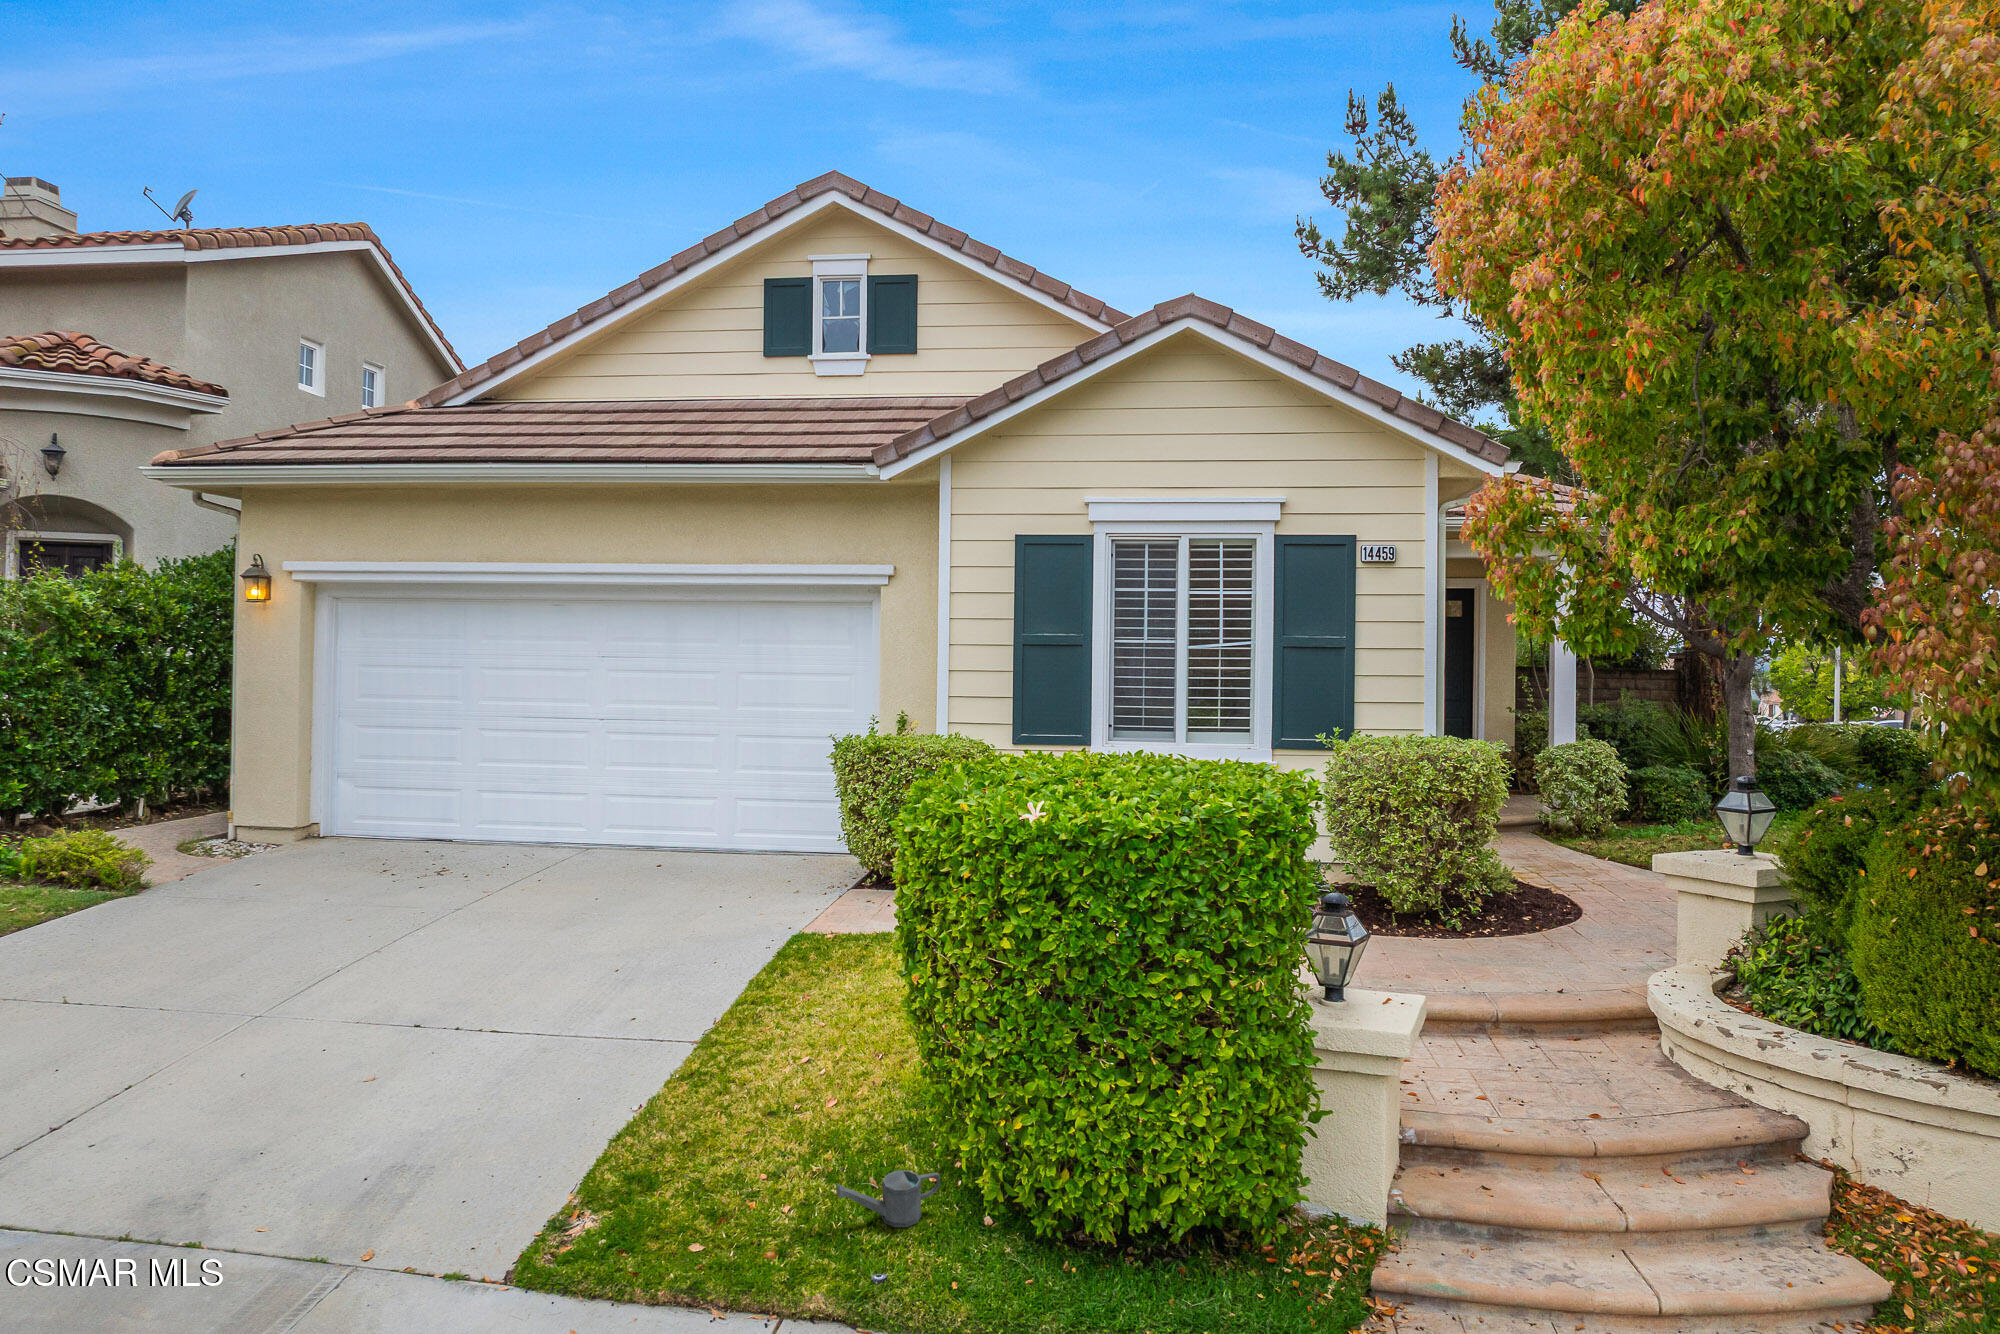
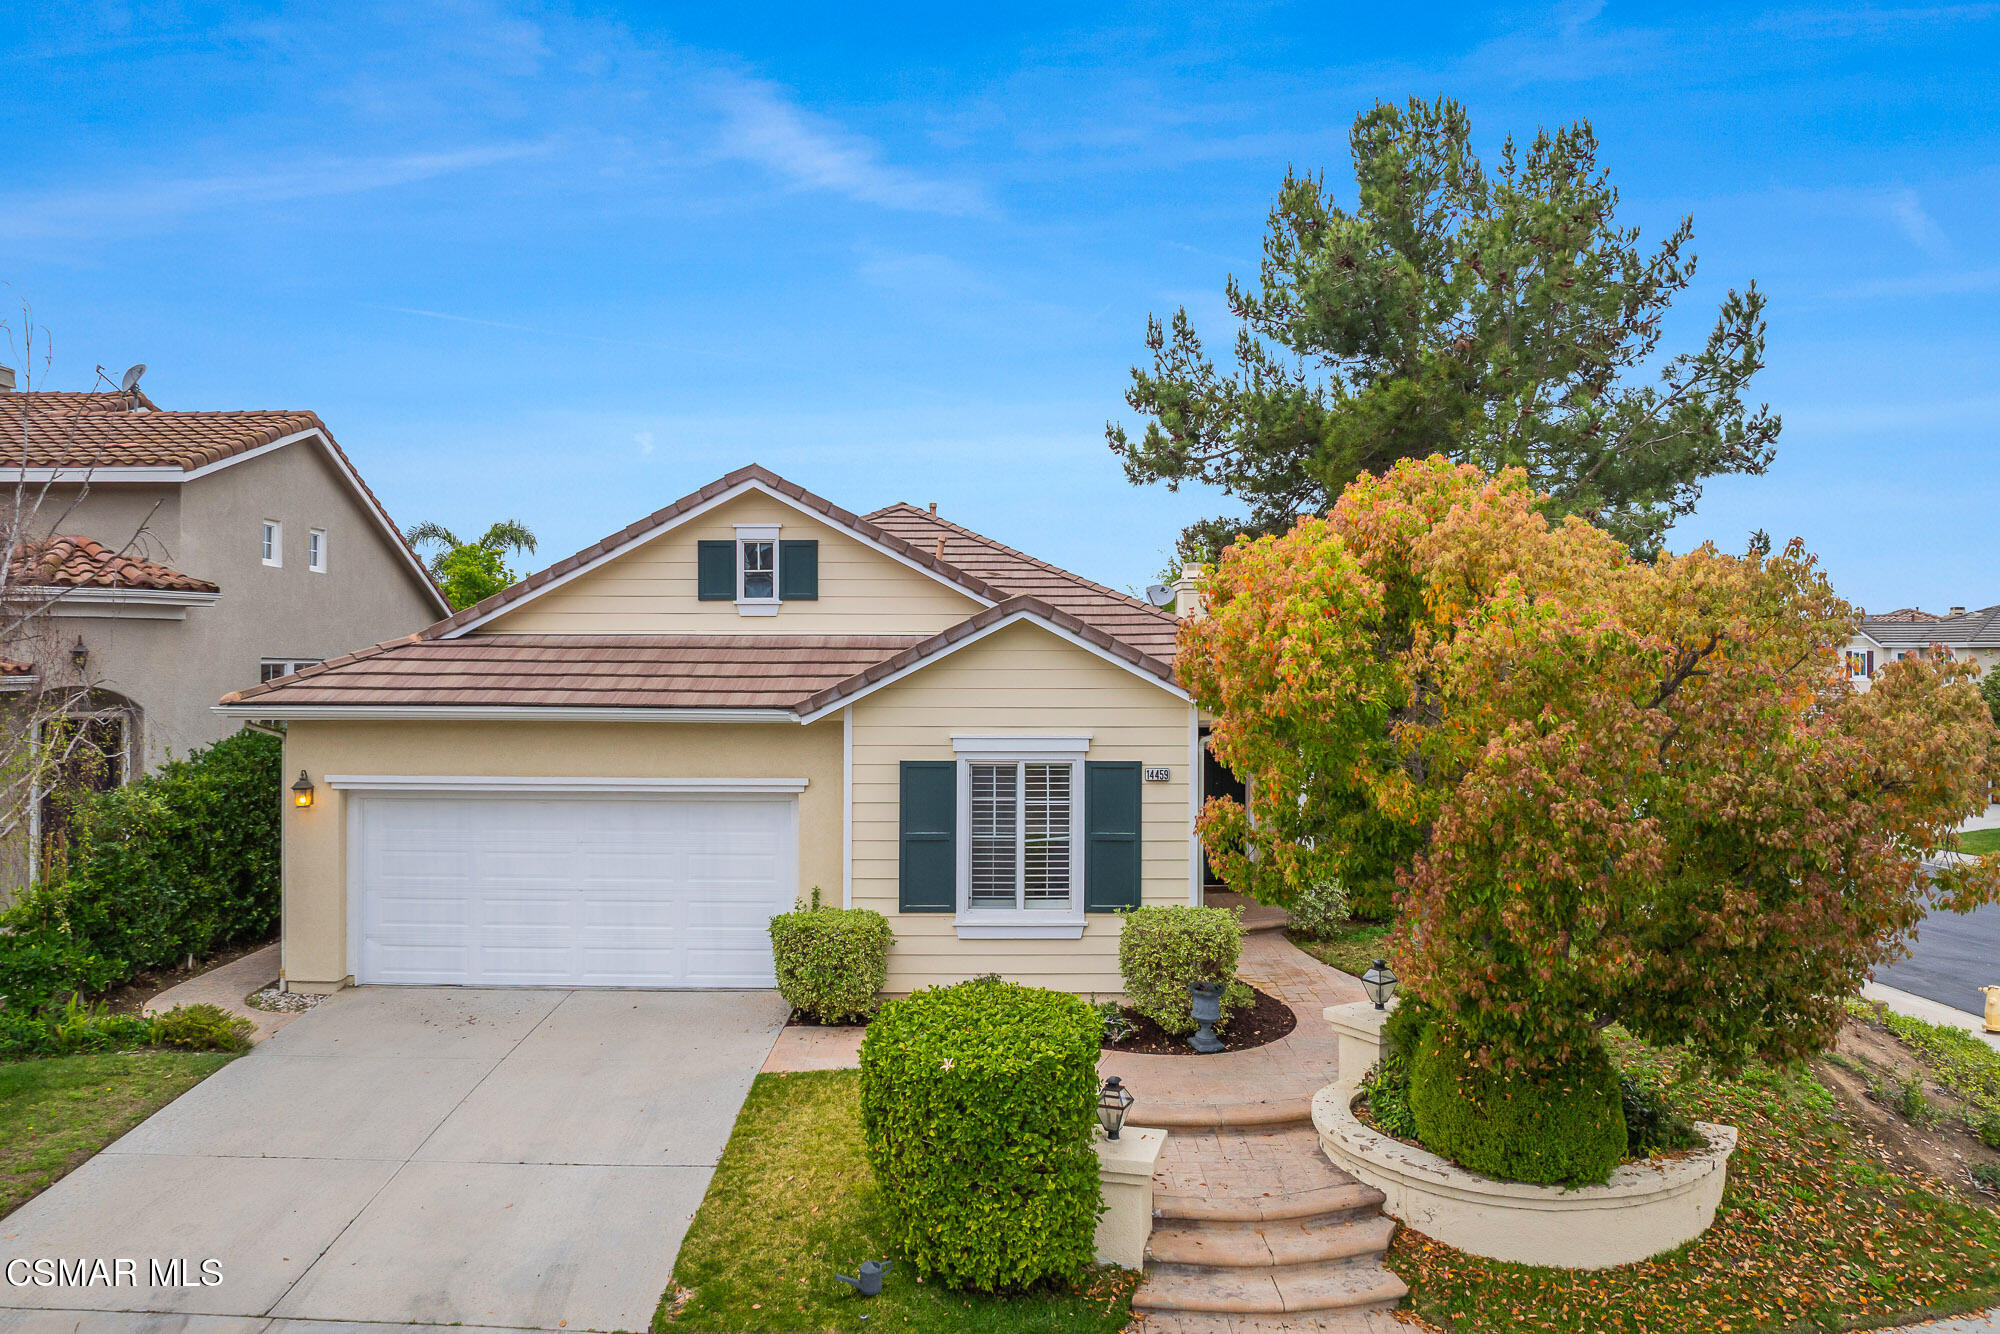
planter: none [1425,827,1491,934] -> present [1188,980,1227,1052]

